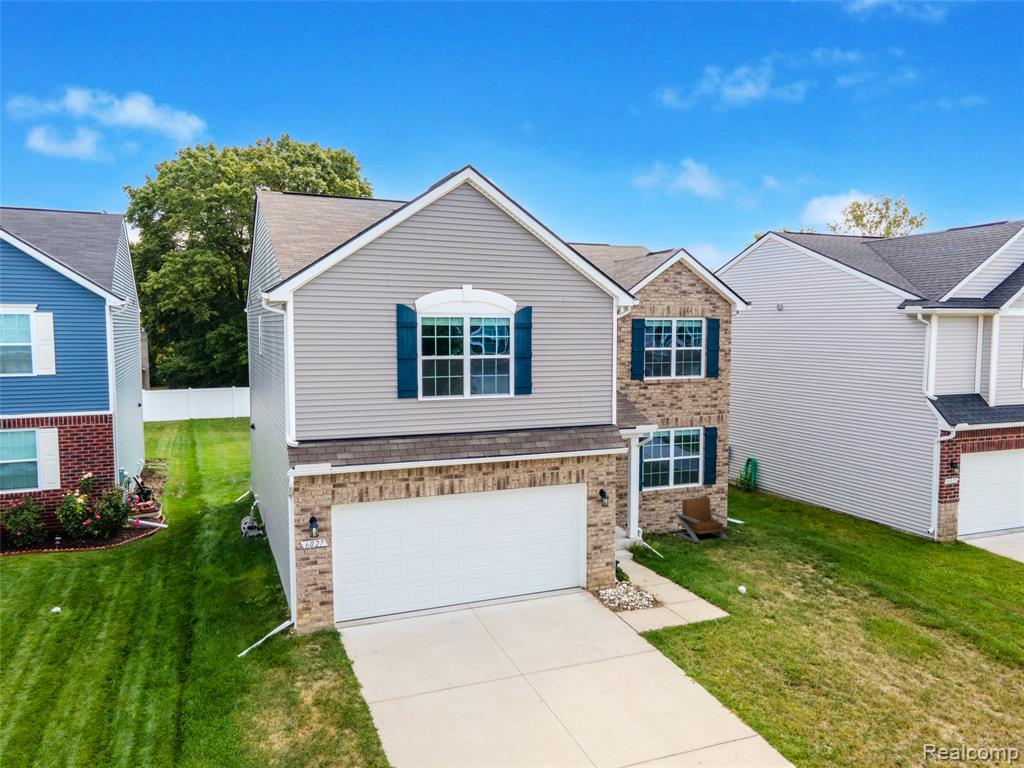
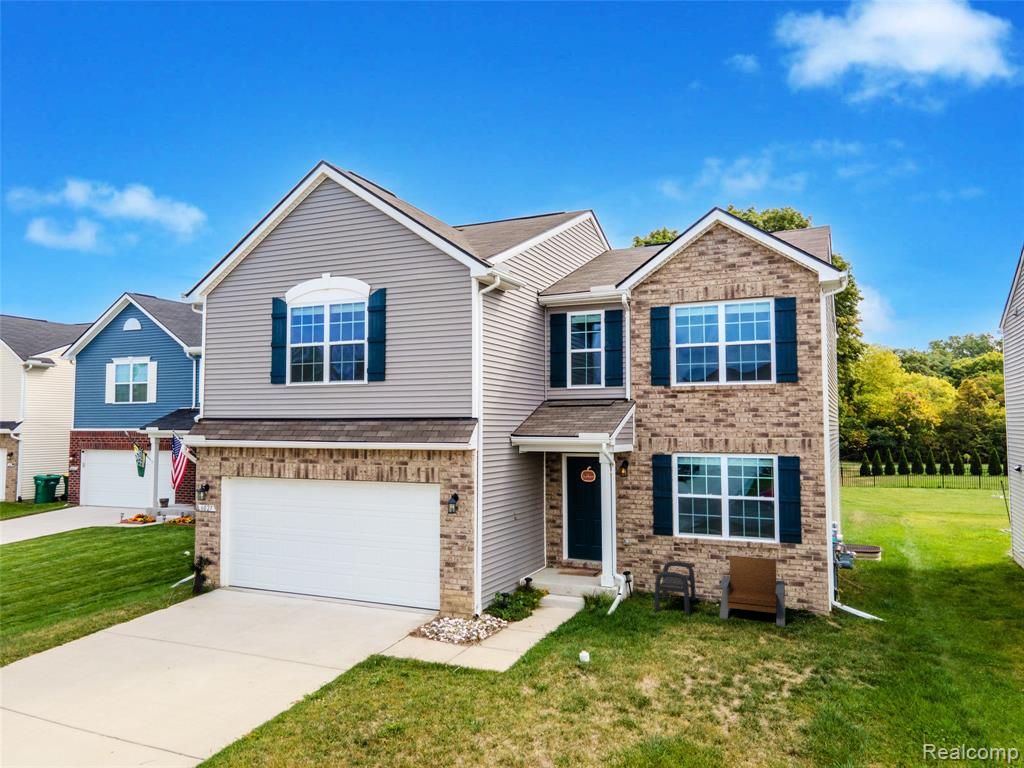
bench: none [638,510,679,547] -> present [655,561,696,615]
potted plant: none [315,598,349,641] -> present [189,555,215,593]

